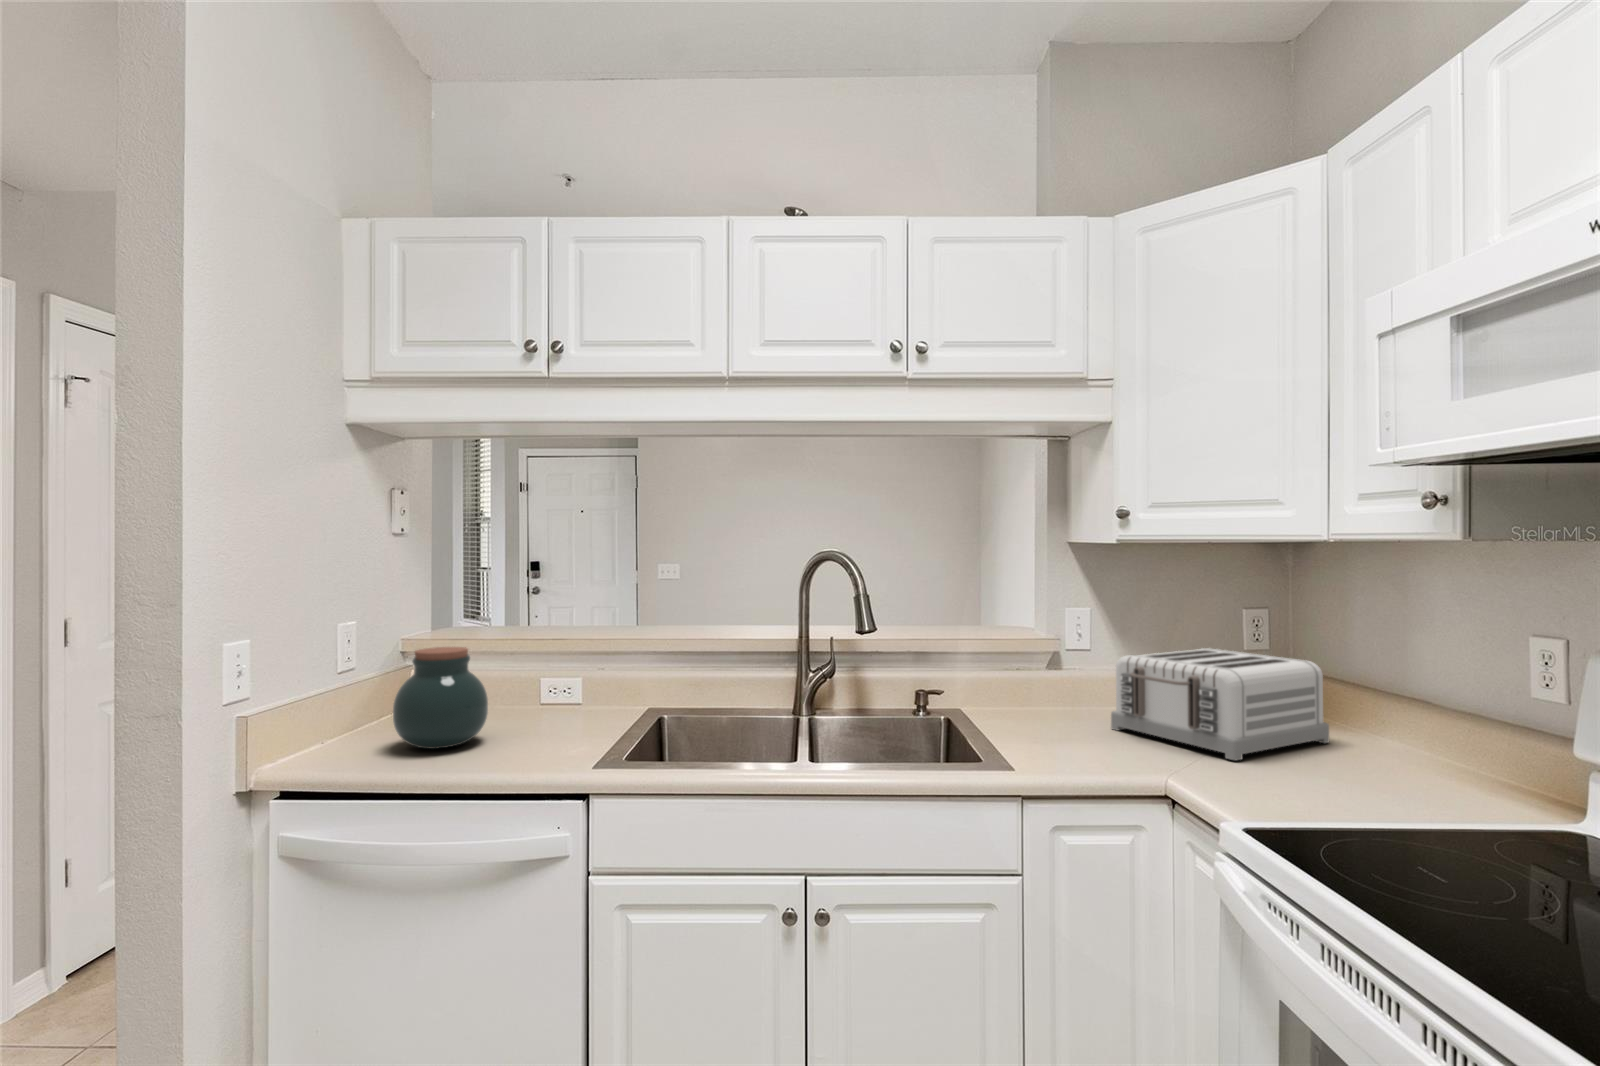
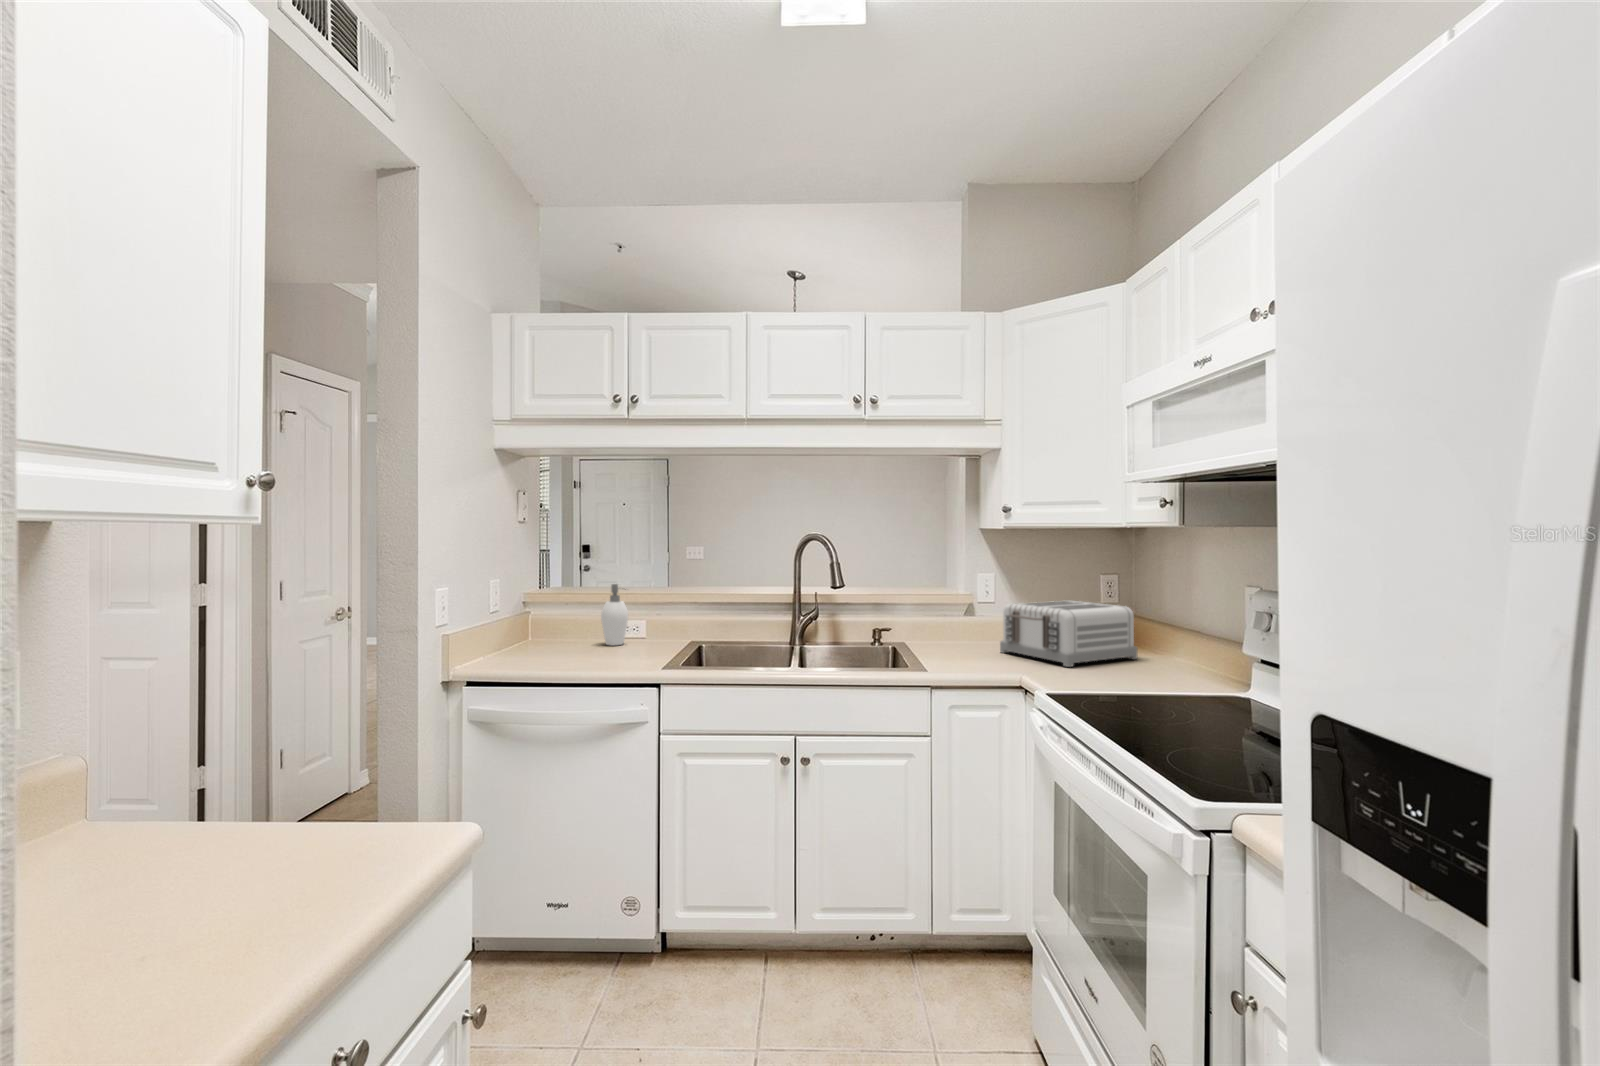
soap dispenser: none [512,625,554,717] -> present [601,584,628,645]
jar: present [393,647,488,749] -> none [532,596,591,660]

